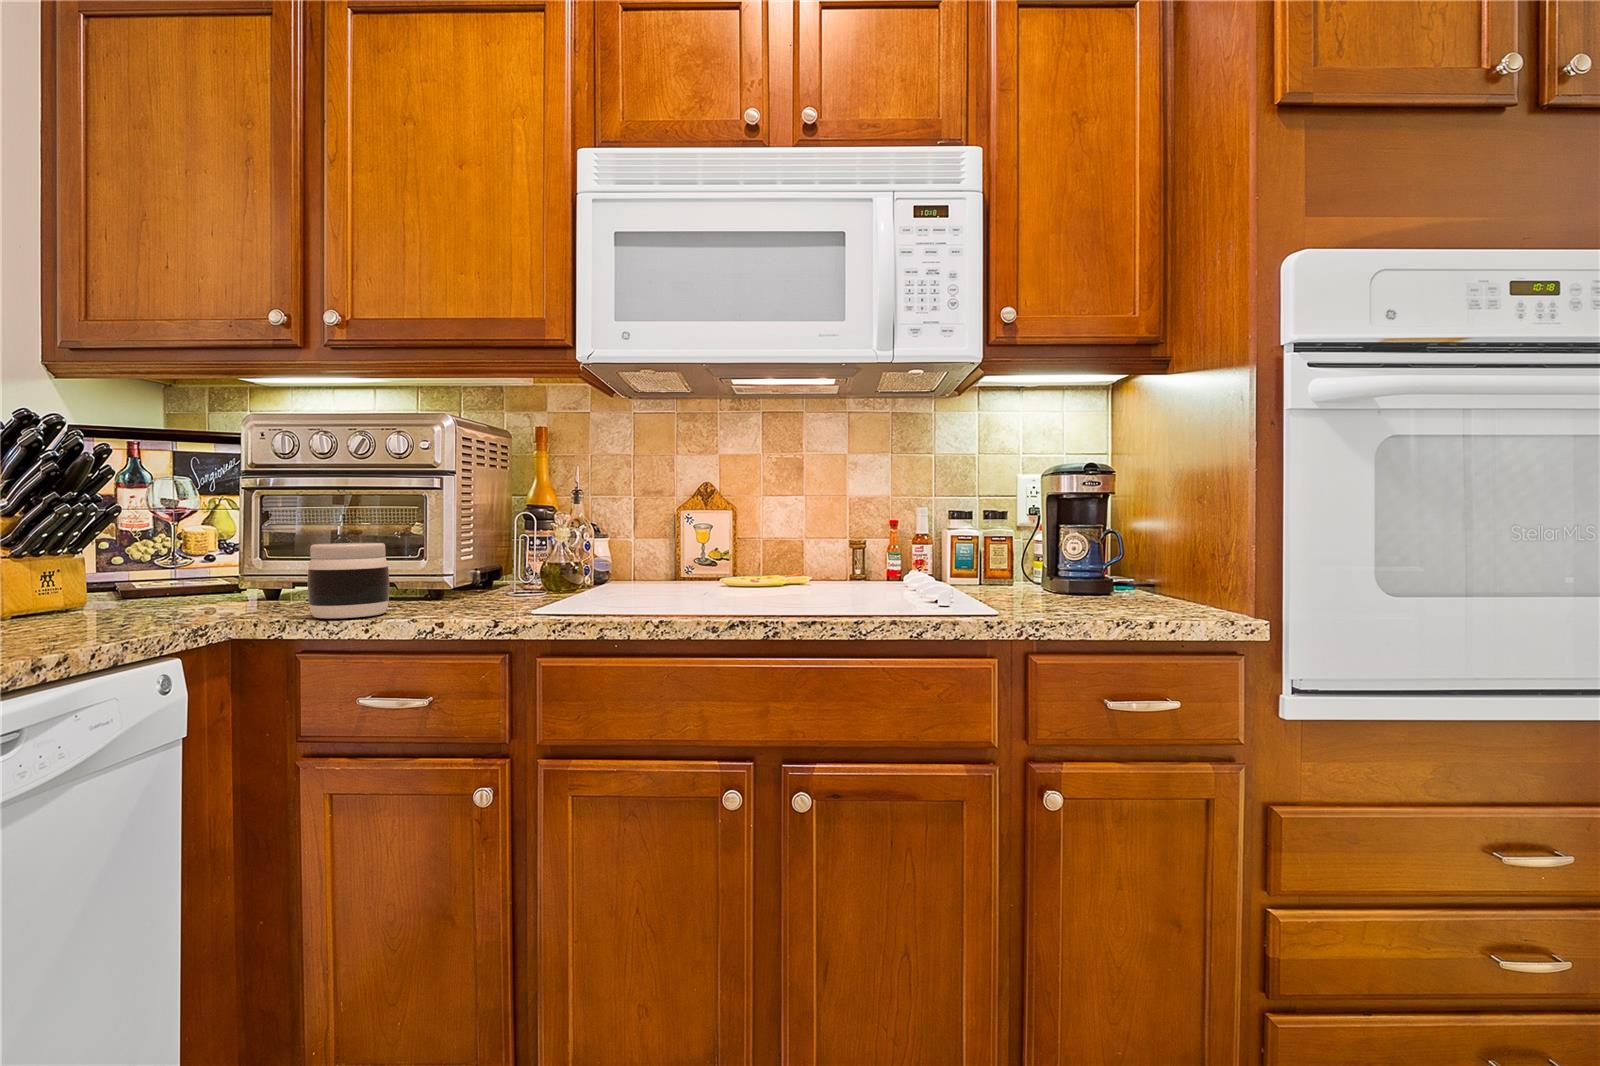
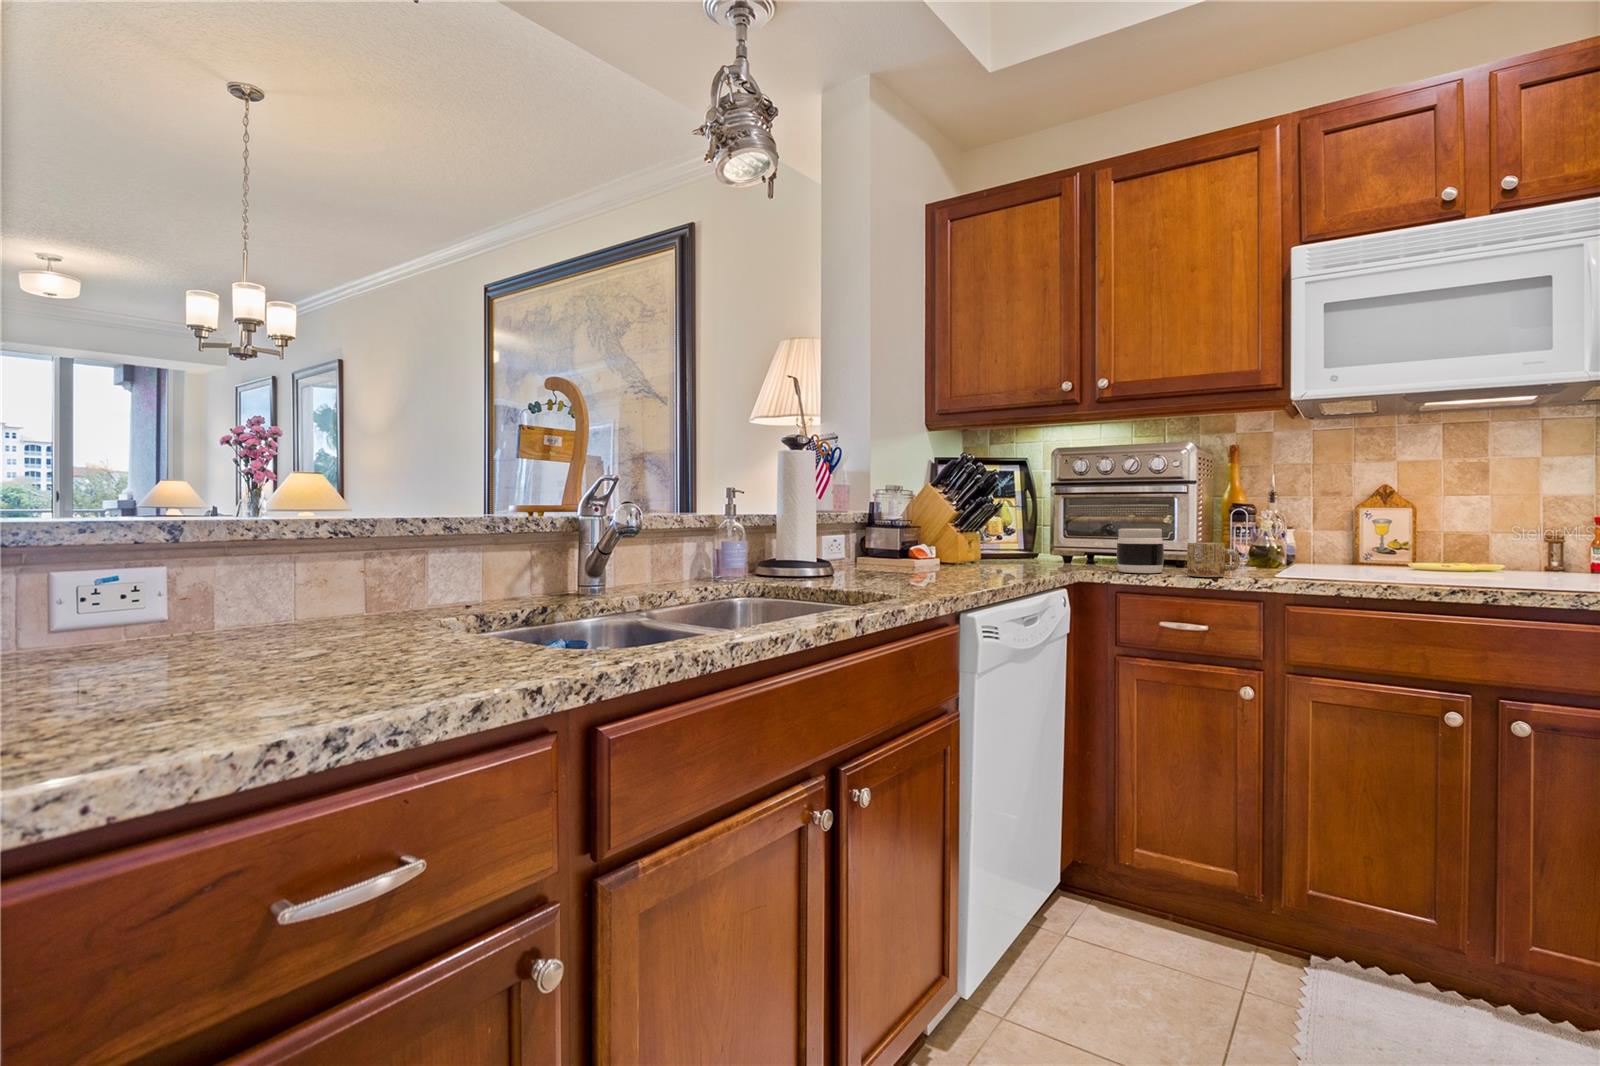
mug: none [408,565,483,621] -> present [1187,543,1240,577]

